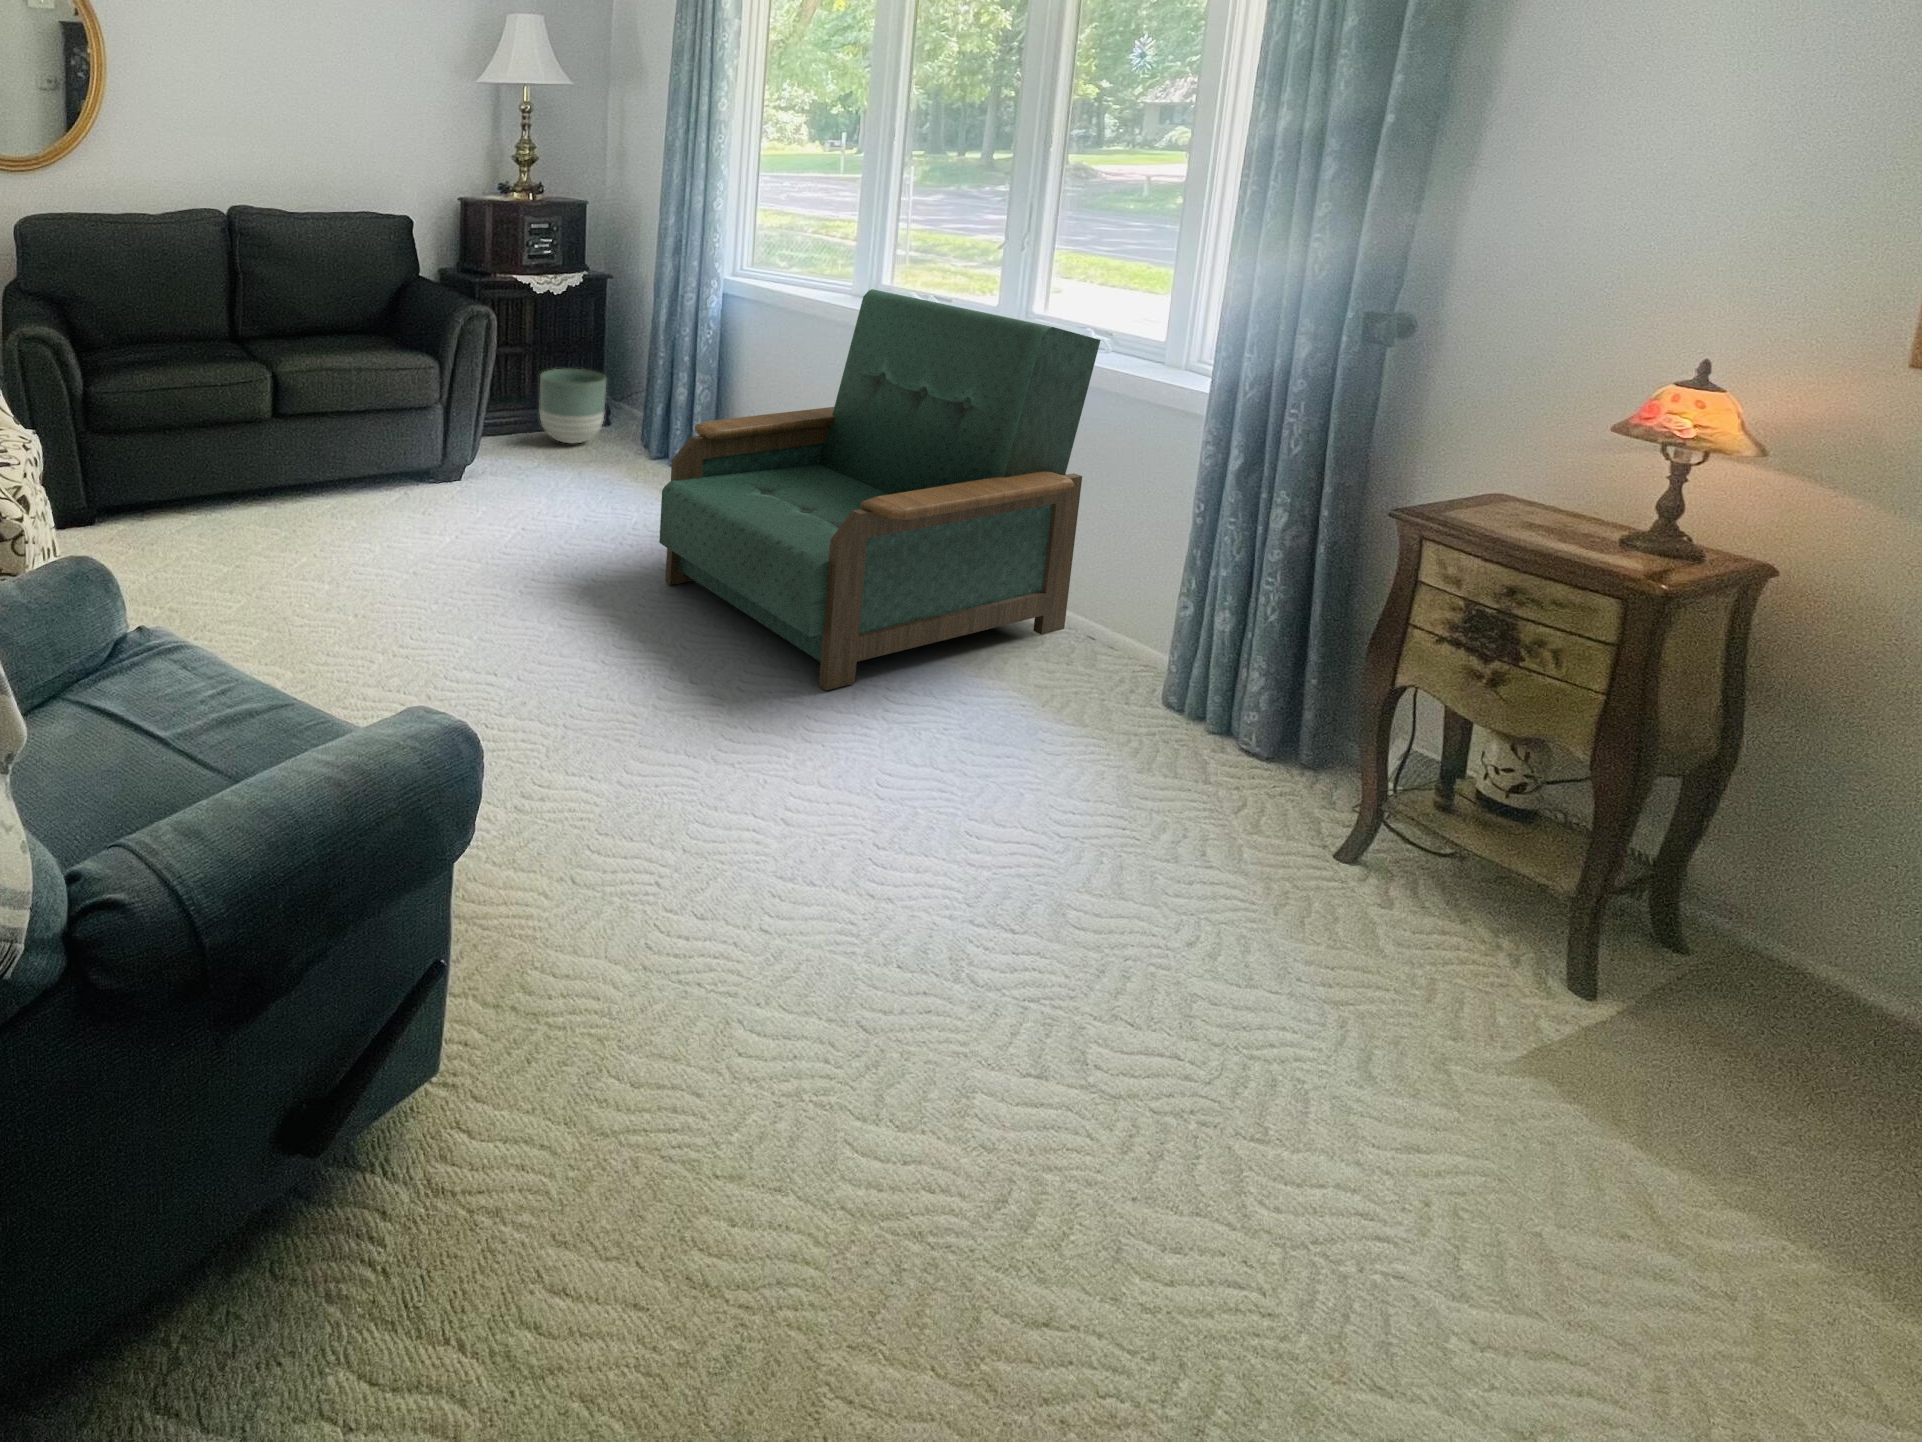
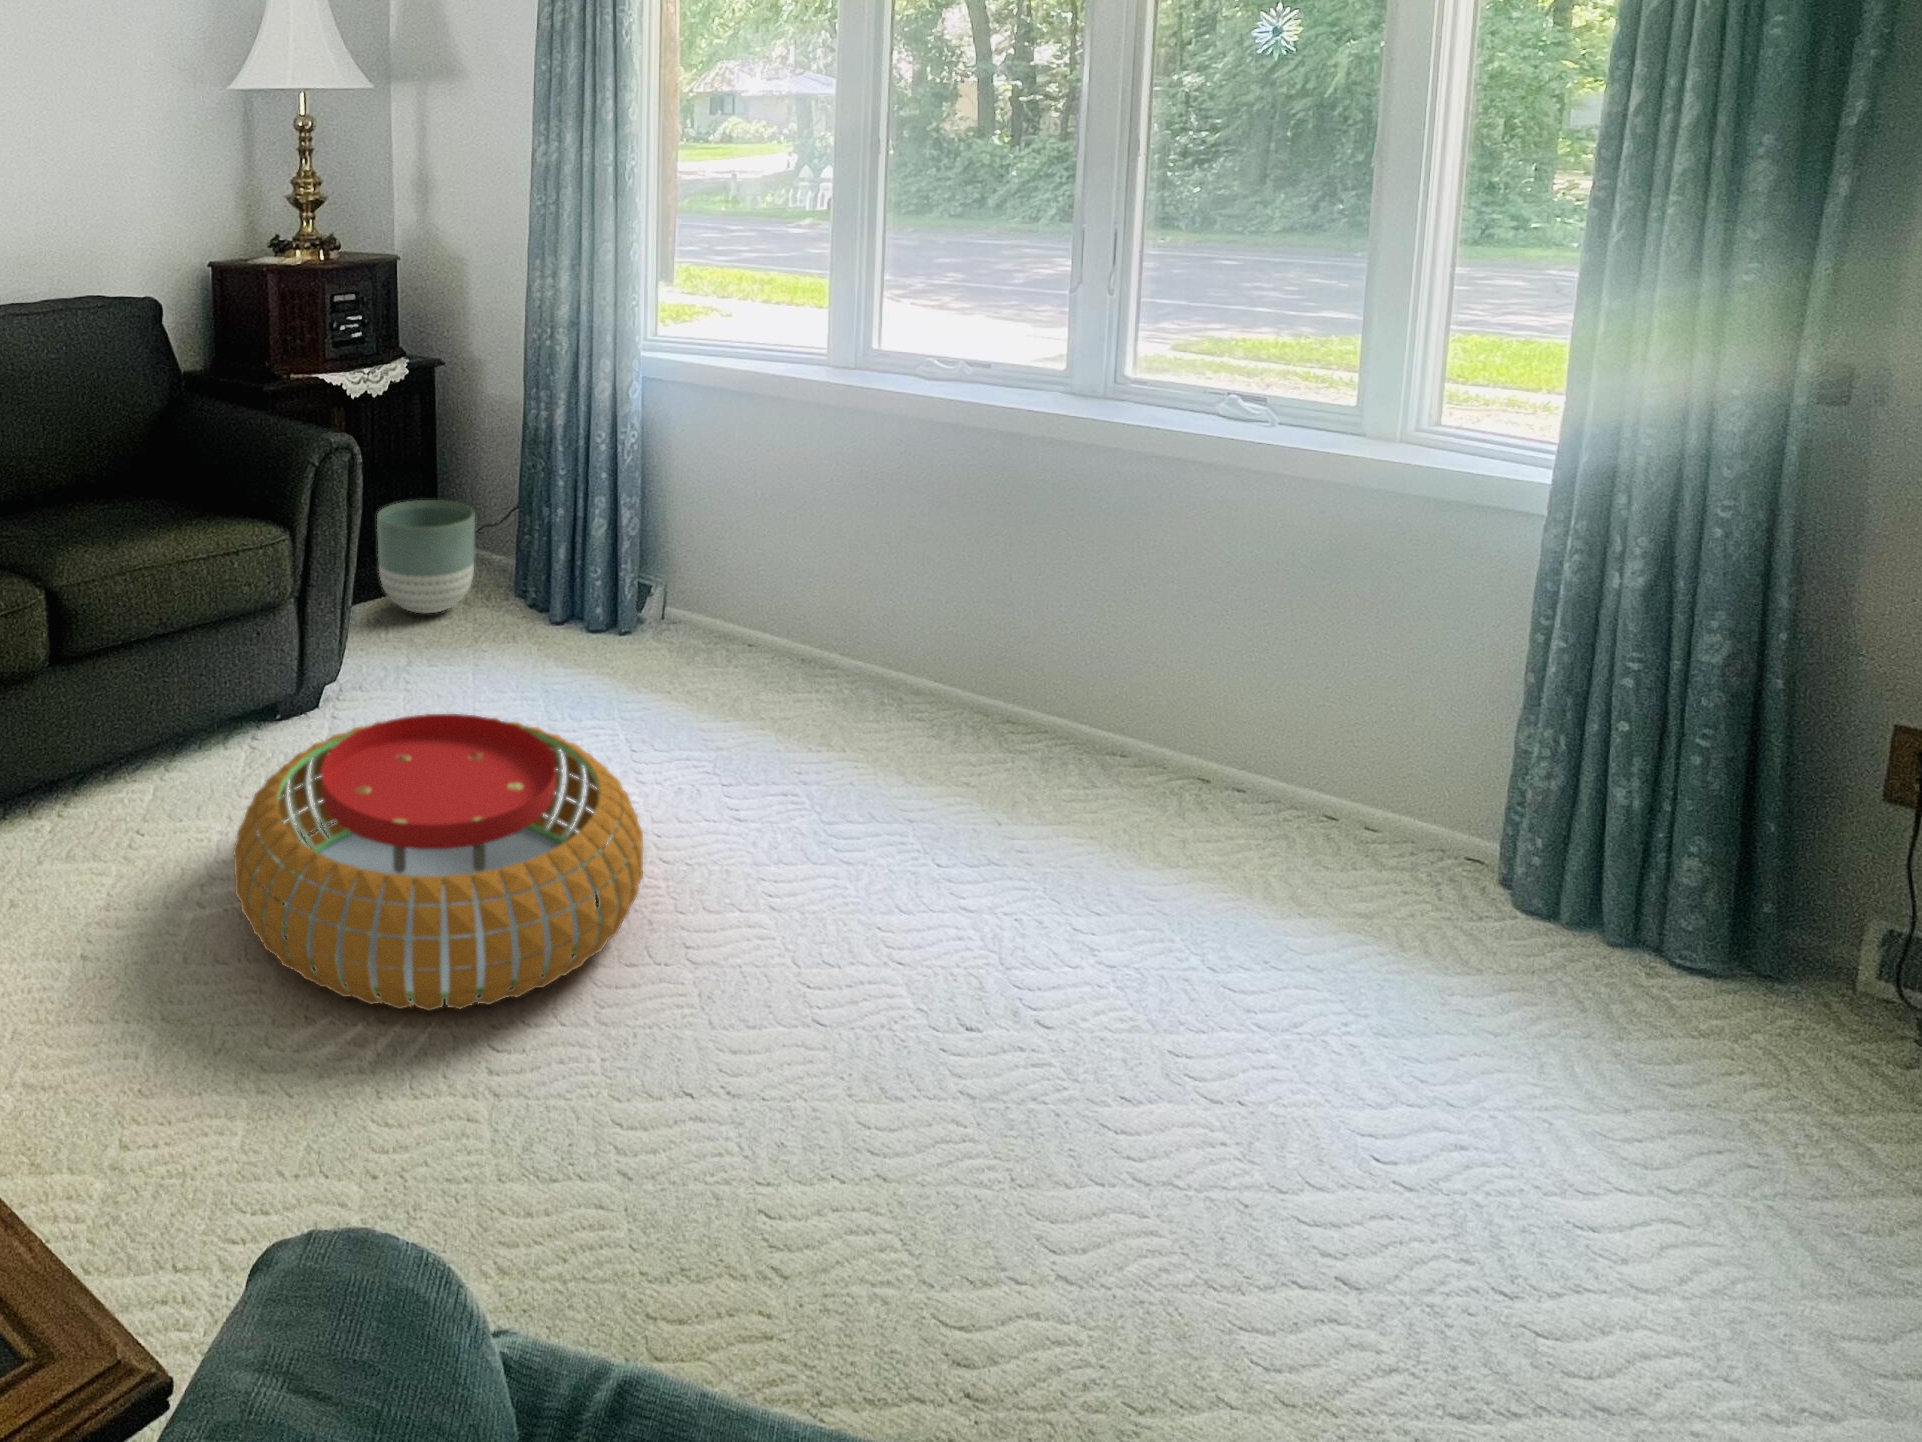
armchair: present [659,289,1101,690] -> none [767,363,1330,1002]
pouf: none [325,466,570,614] -> present [233,714,643,1011]

